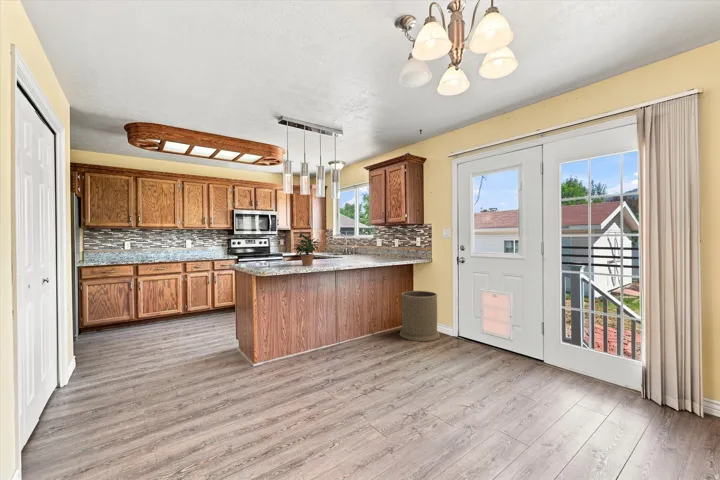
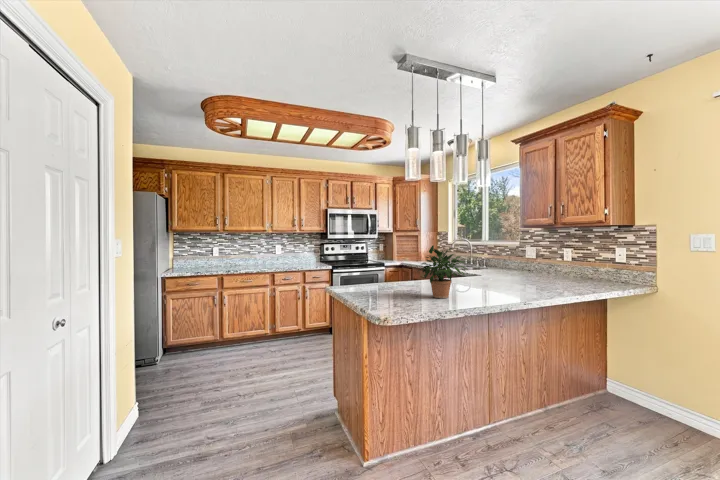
trash can: present [400,291,440,341] -> none [589,341,680,444]

